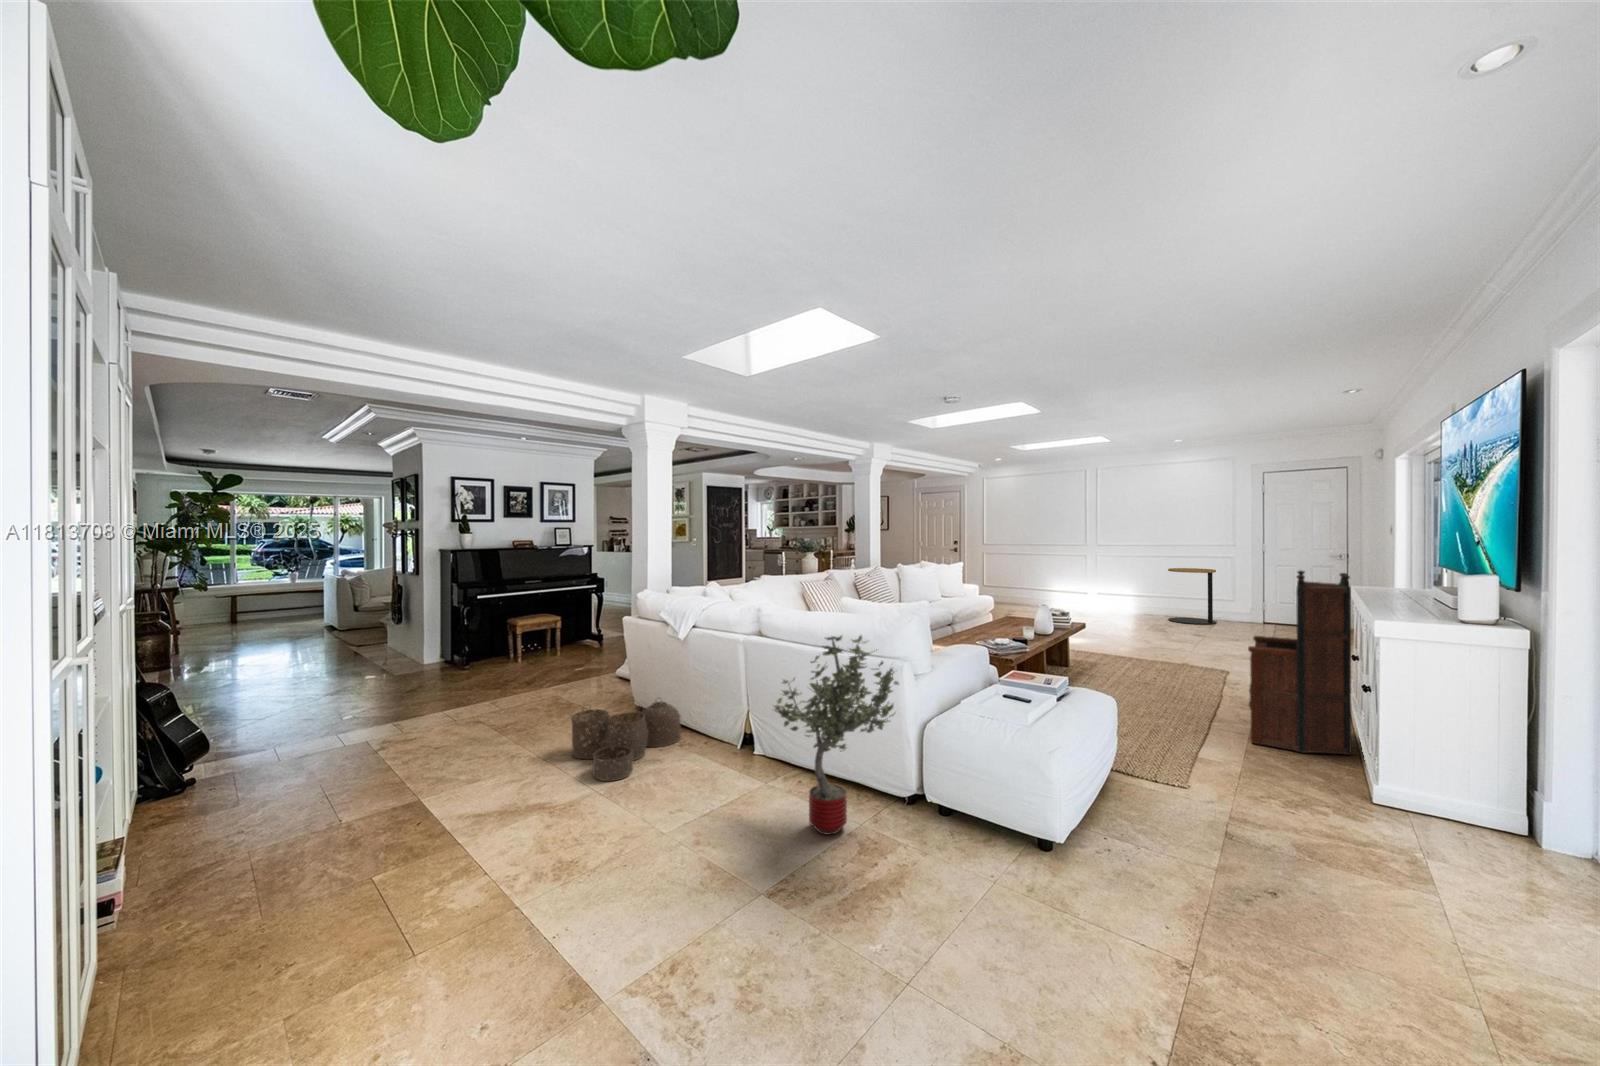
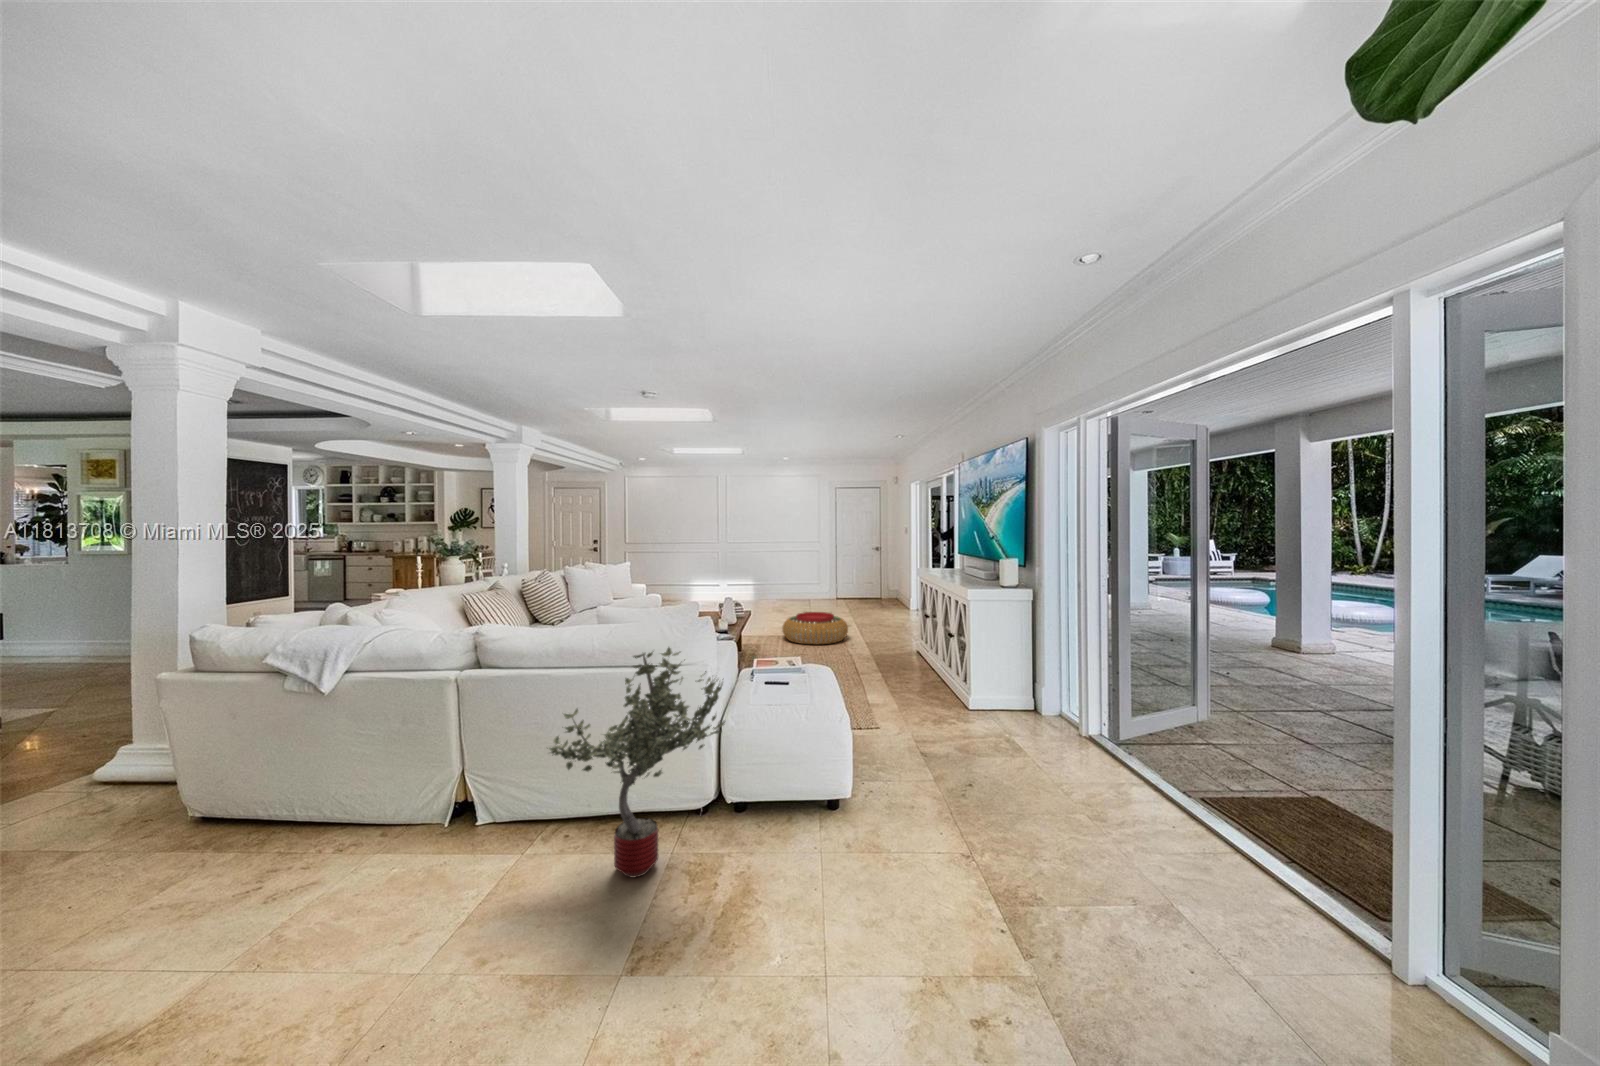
side table: present [1168,568,1216,625] -> none [763,557,795,600]
armchair: present [1248,571,1352,755] -> none [870,557,929,684]
pouf: none [1151,639,1255,683] -> present [782,612,848,644]
woven basket: present [571,700,681,781] -> none [99,783,332,949]

